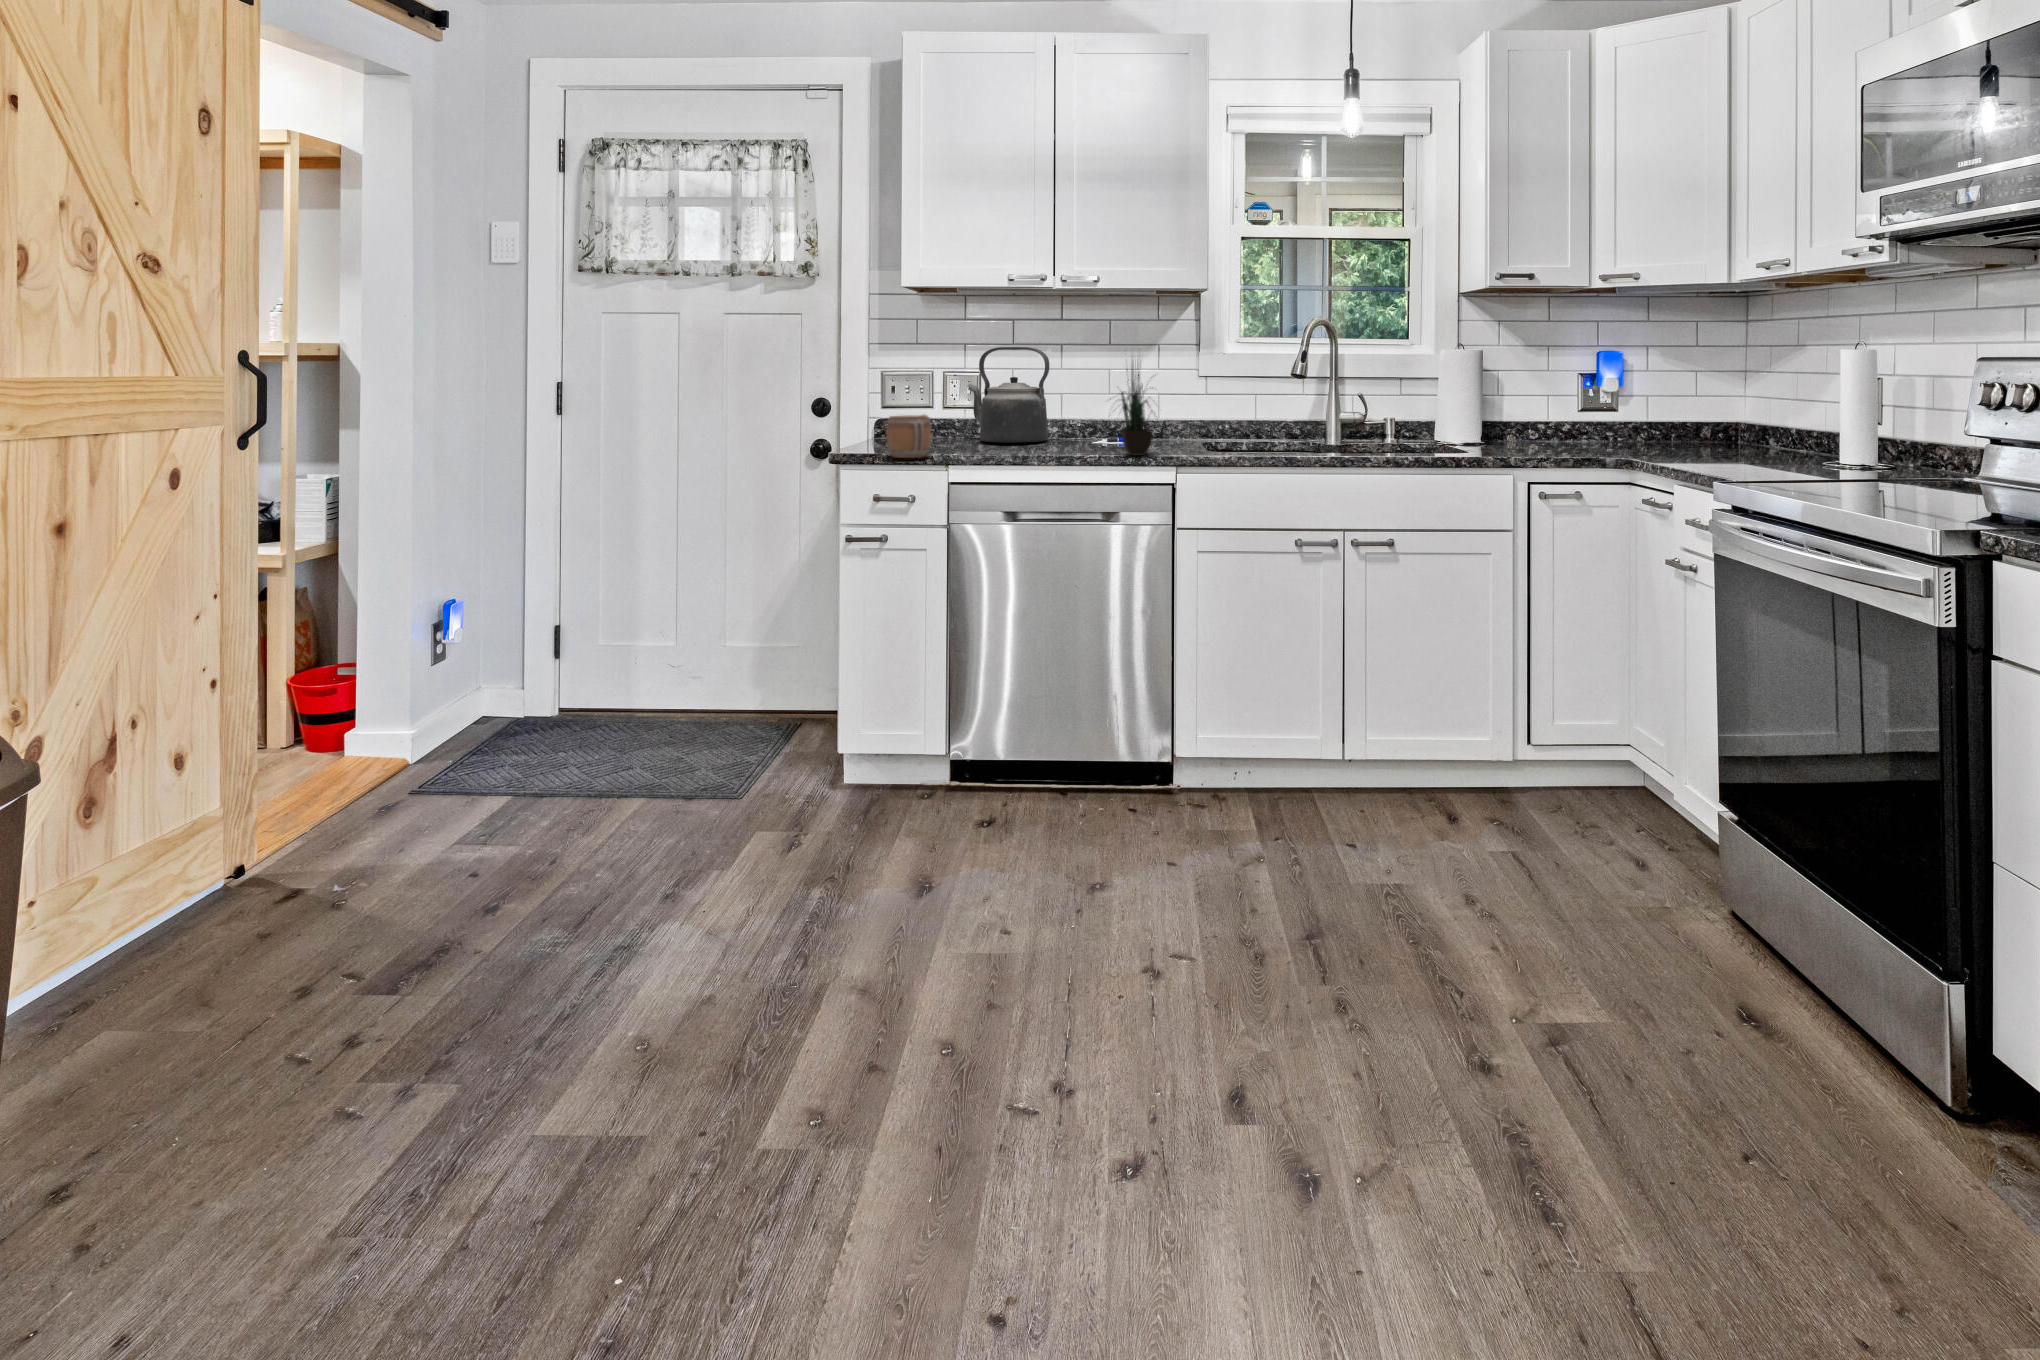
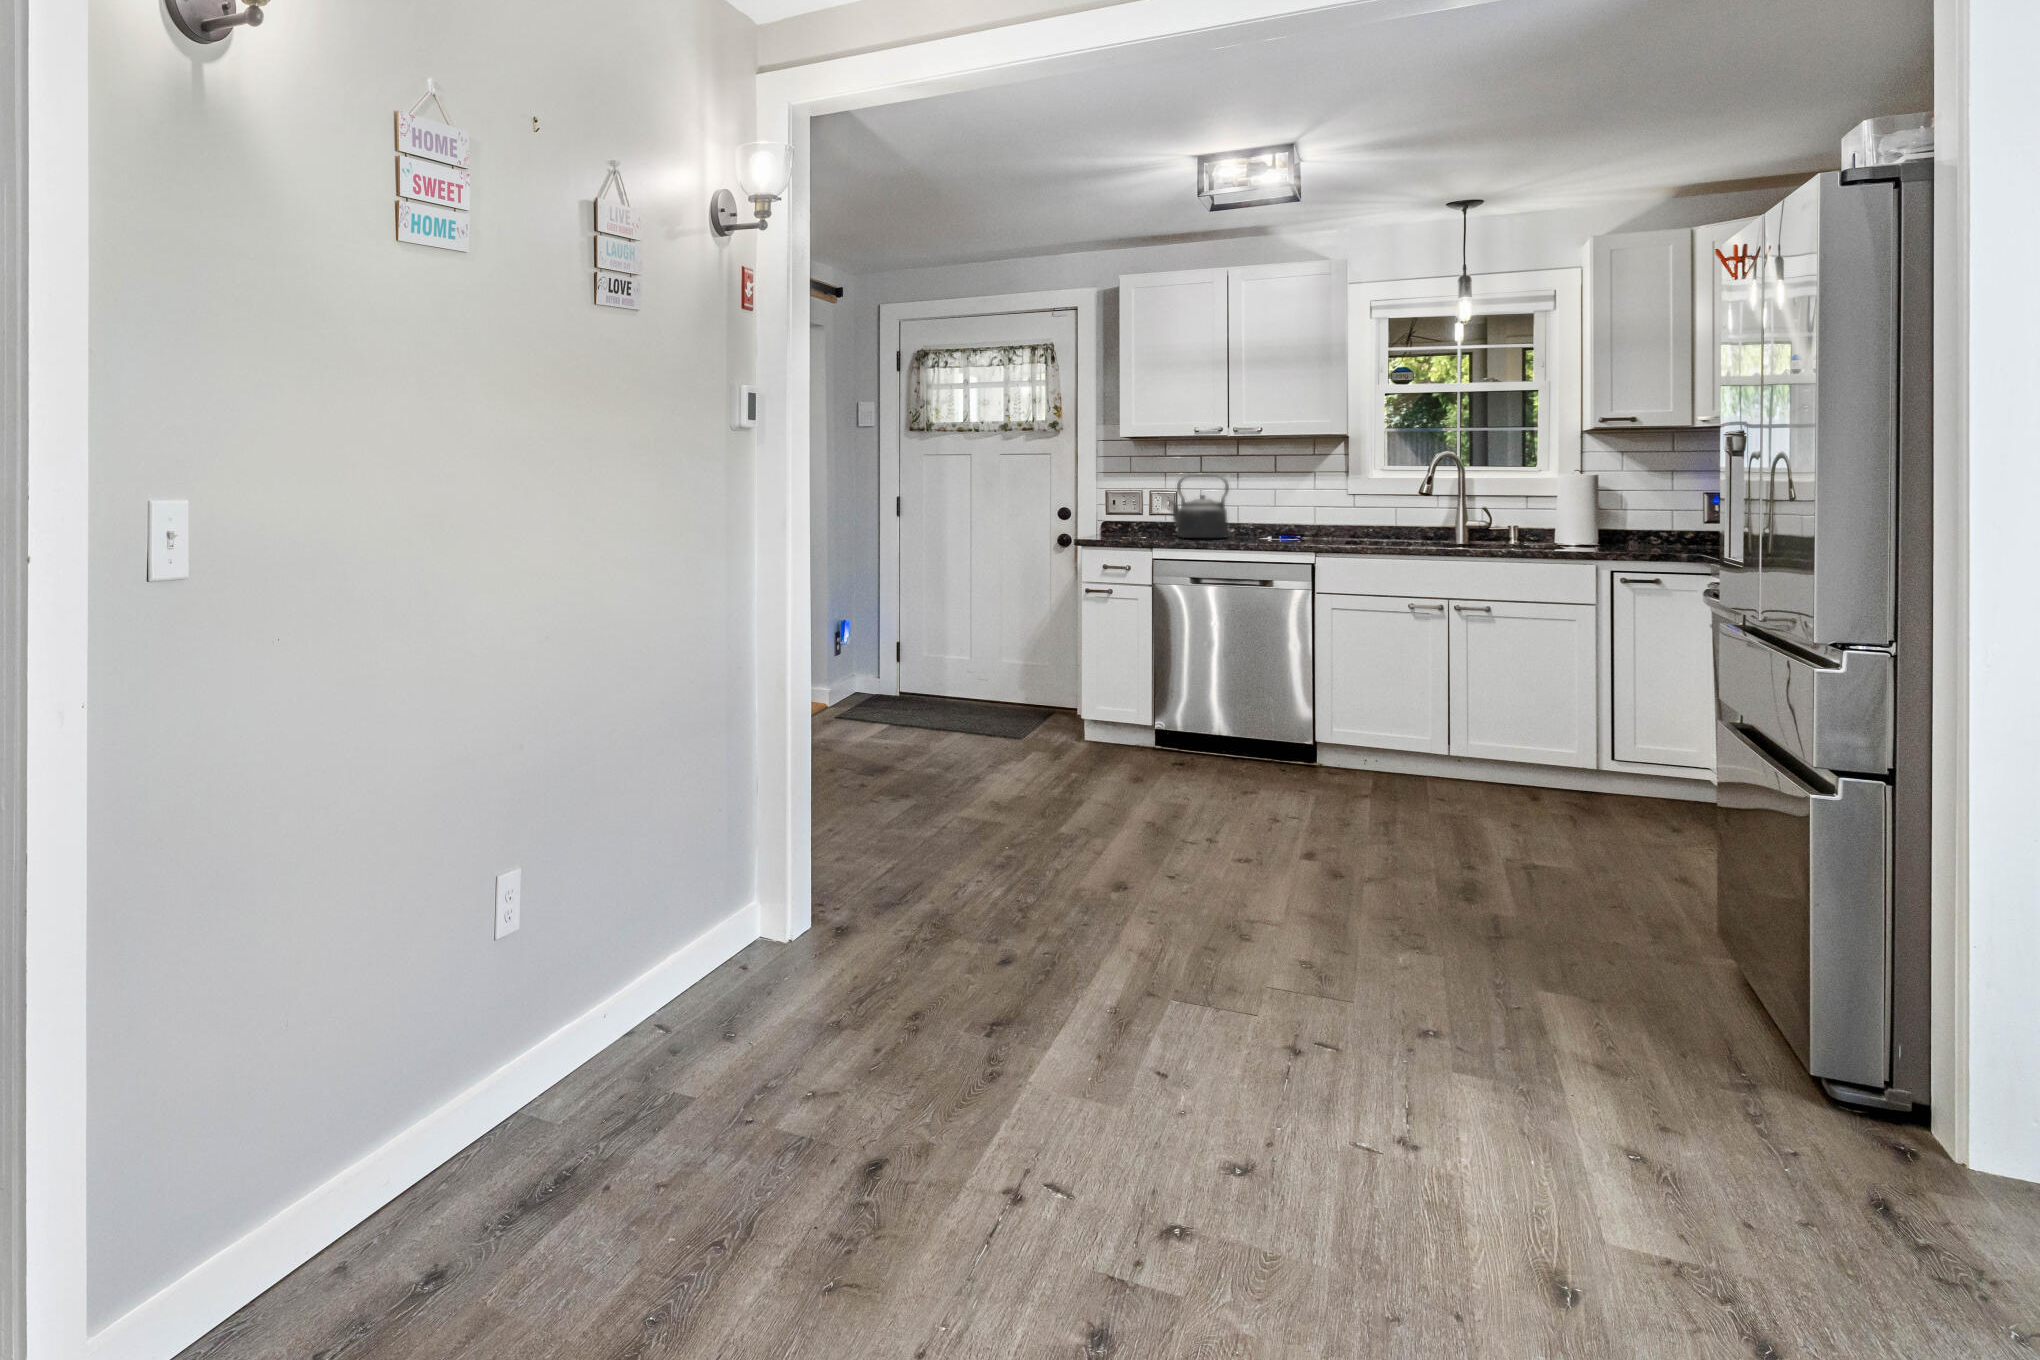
potted plant: present [1110,367,1153,456] -> none [1267,468,1312,547]
mug: present [886,414,932,458] -> none [1114,518,1144,545]

